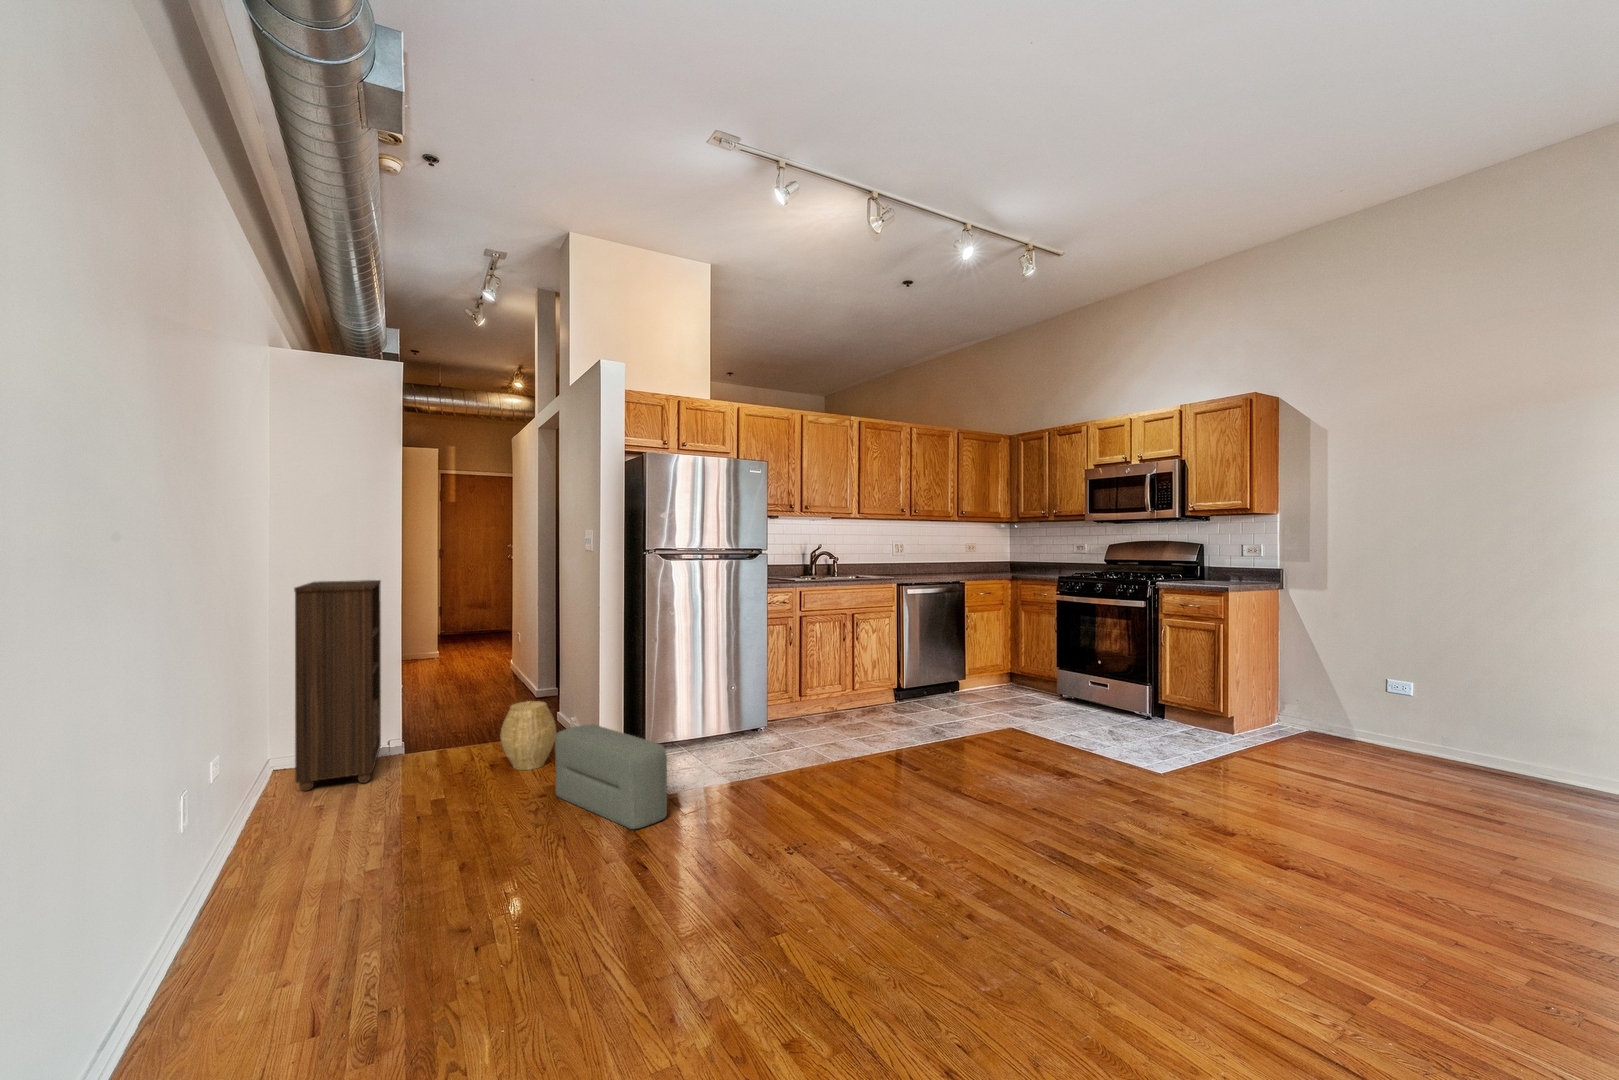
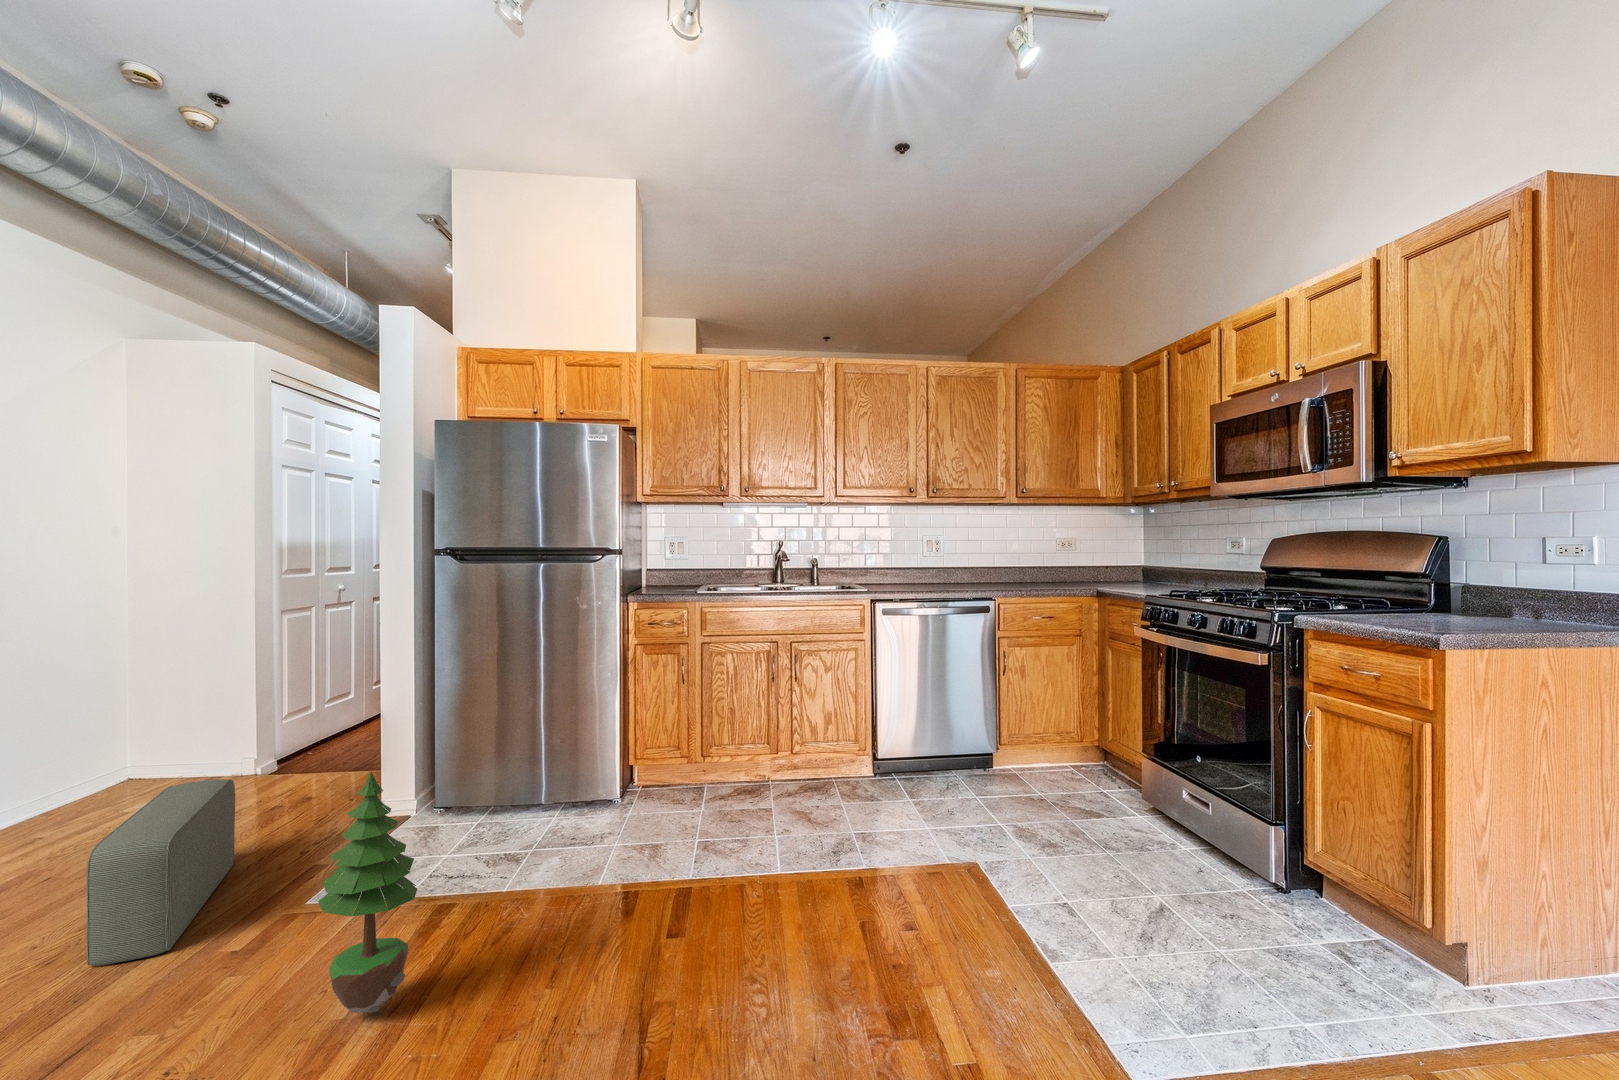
bookshelf: present [294,580,381,791] -> none [18,575,200,810]
potted tree: none [816,679,864,813] -> present [318,772,417,1013]
woven basket: present [500,701,556,770] -> none [226,731,308,820]

